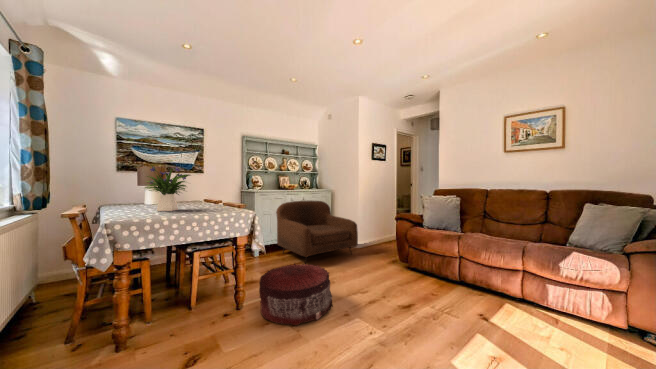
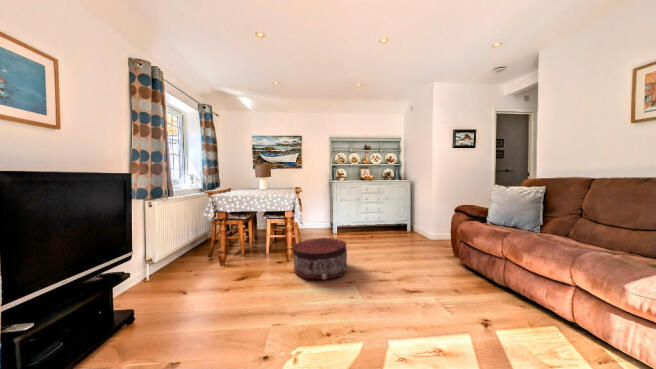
flower arrangement: present [145,164,190,211] -> none [240,163,271,193]
armchair: present [276,201,358,264] -> none [351,190,420,244]

